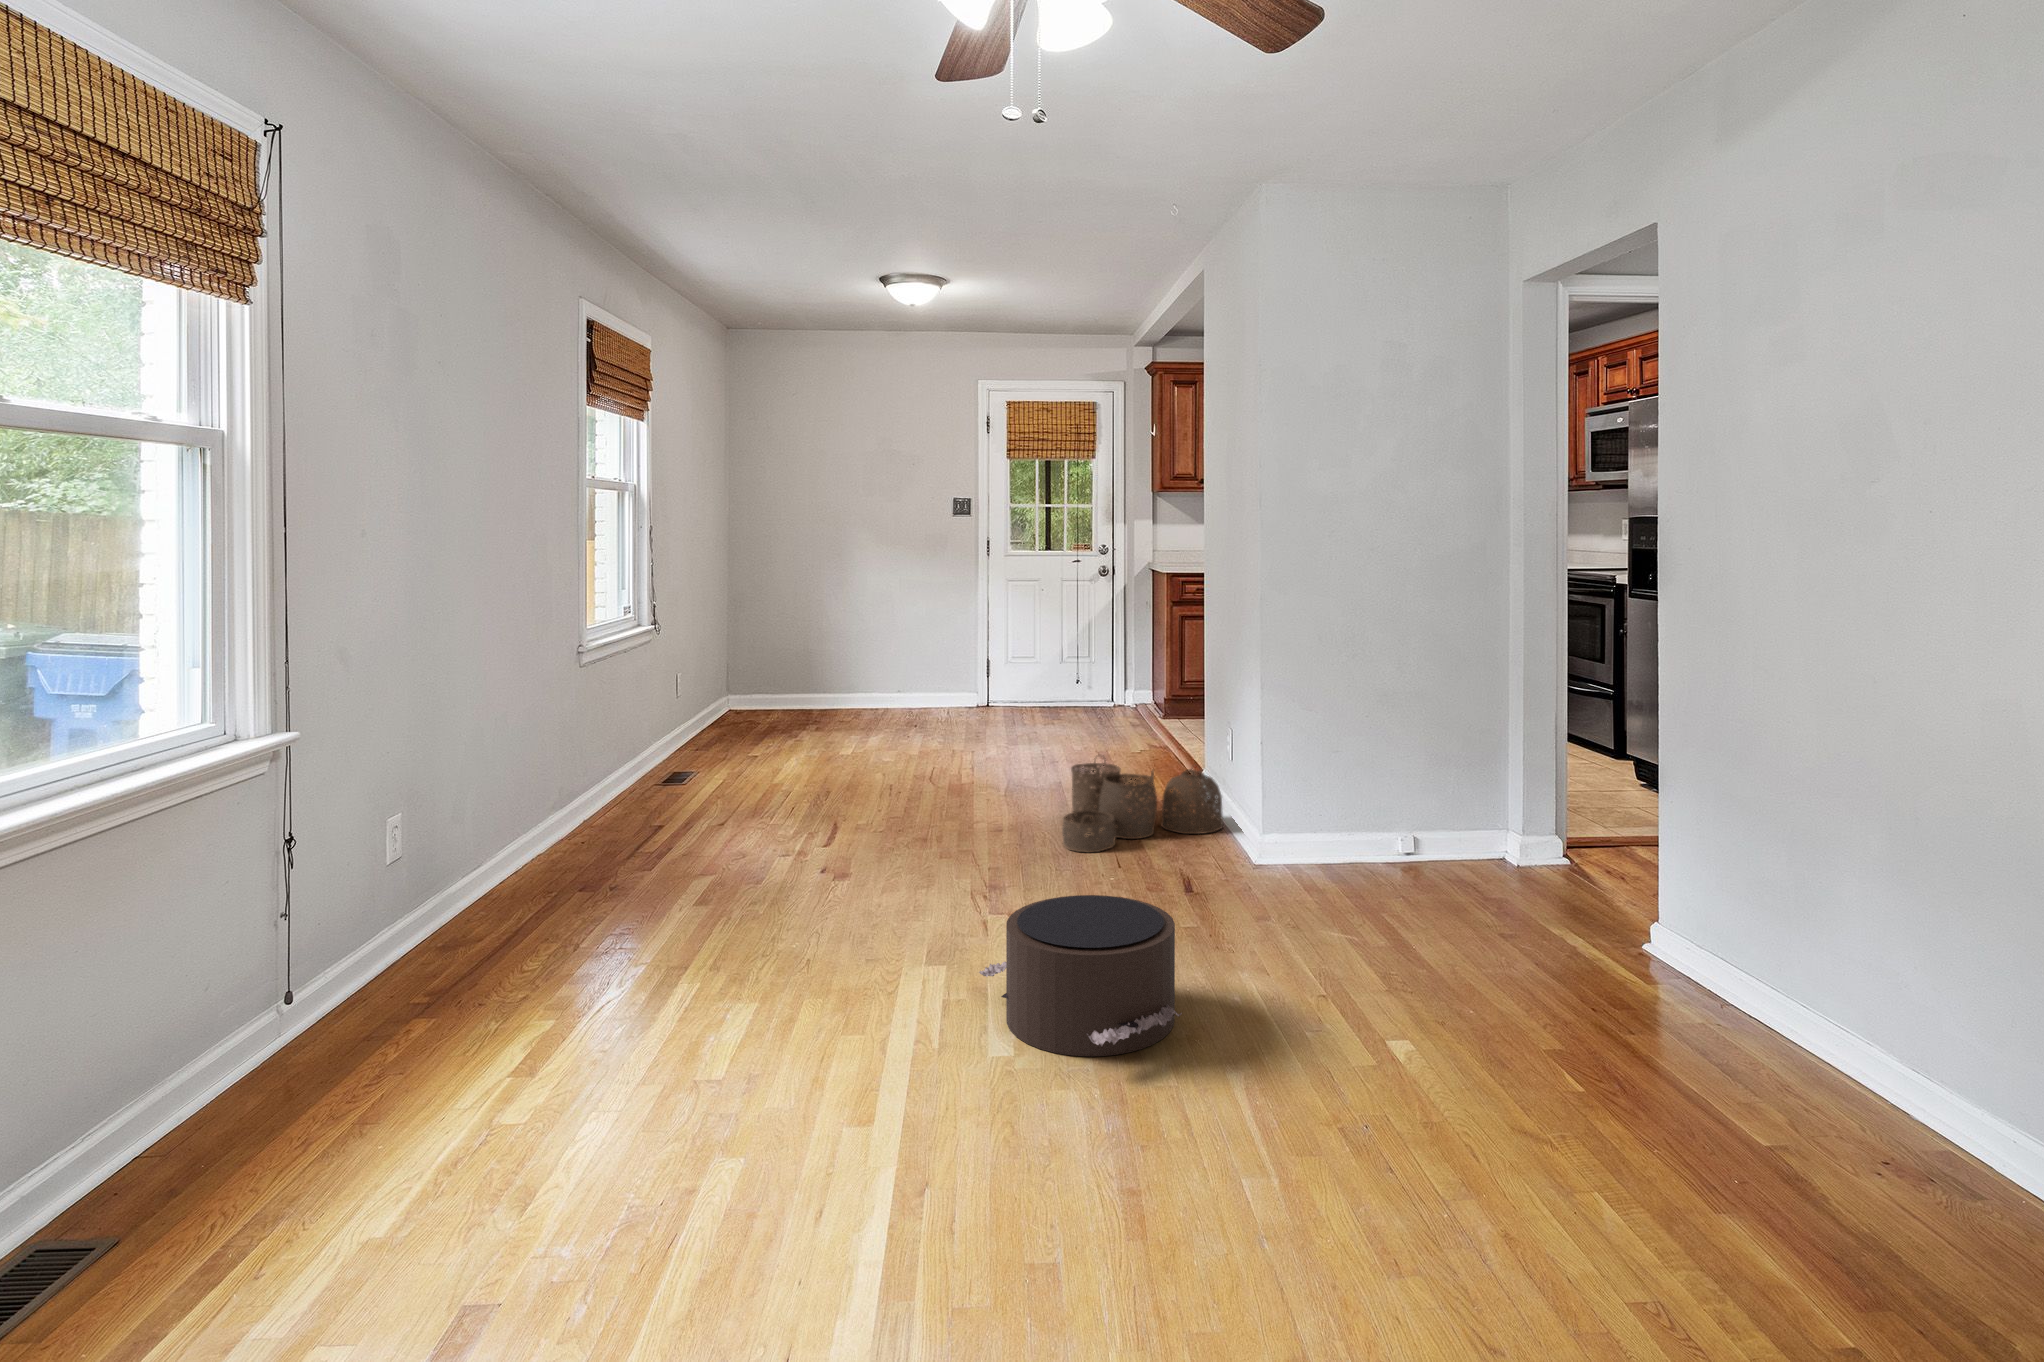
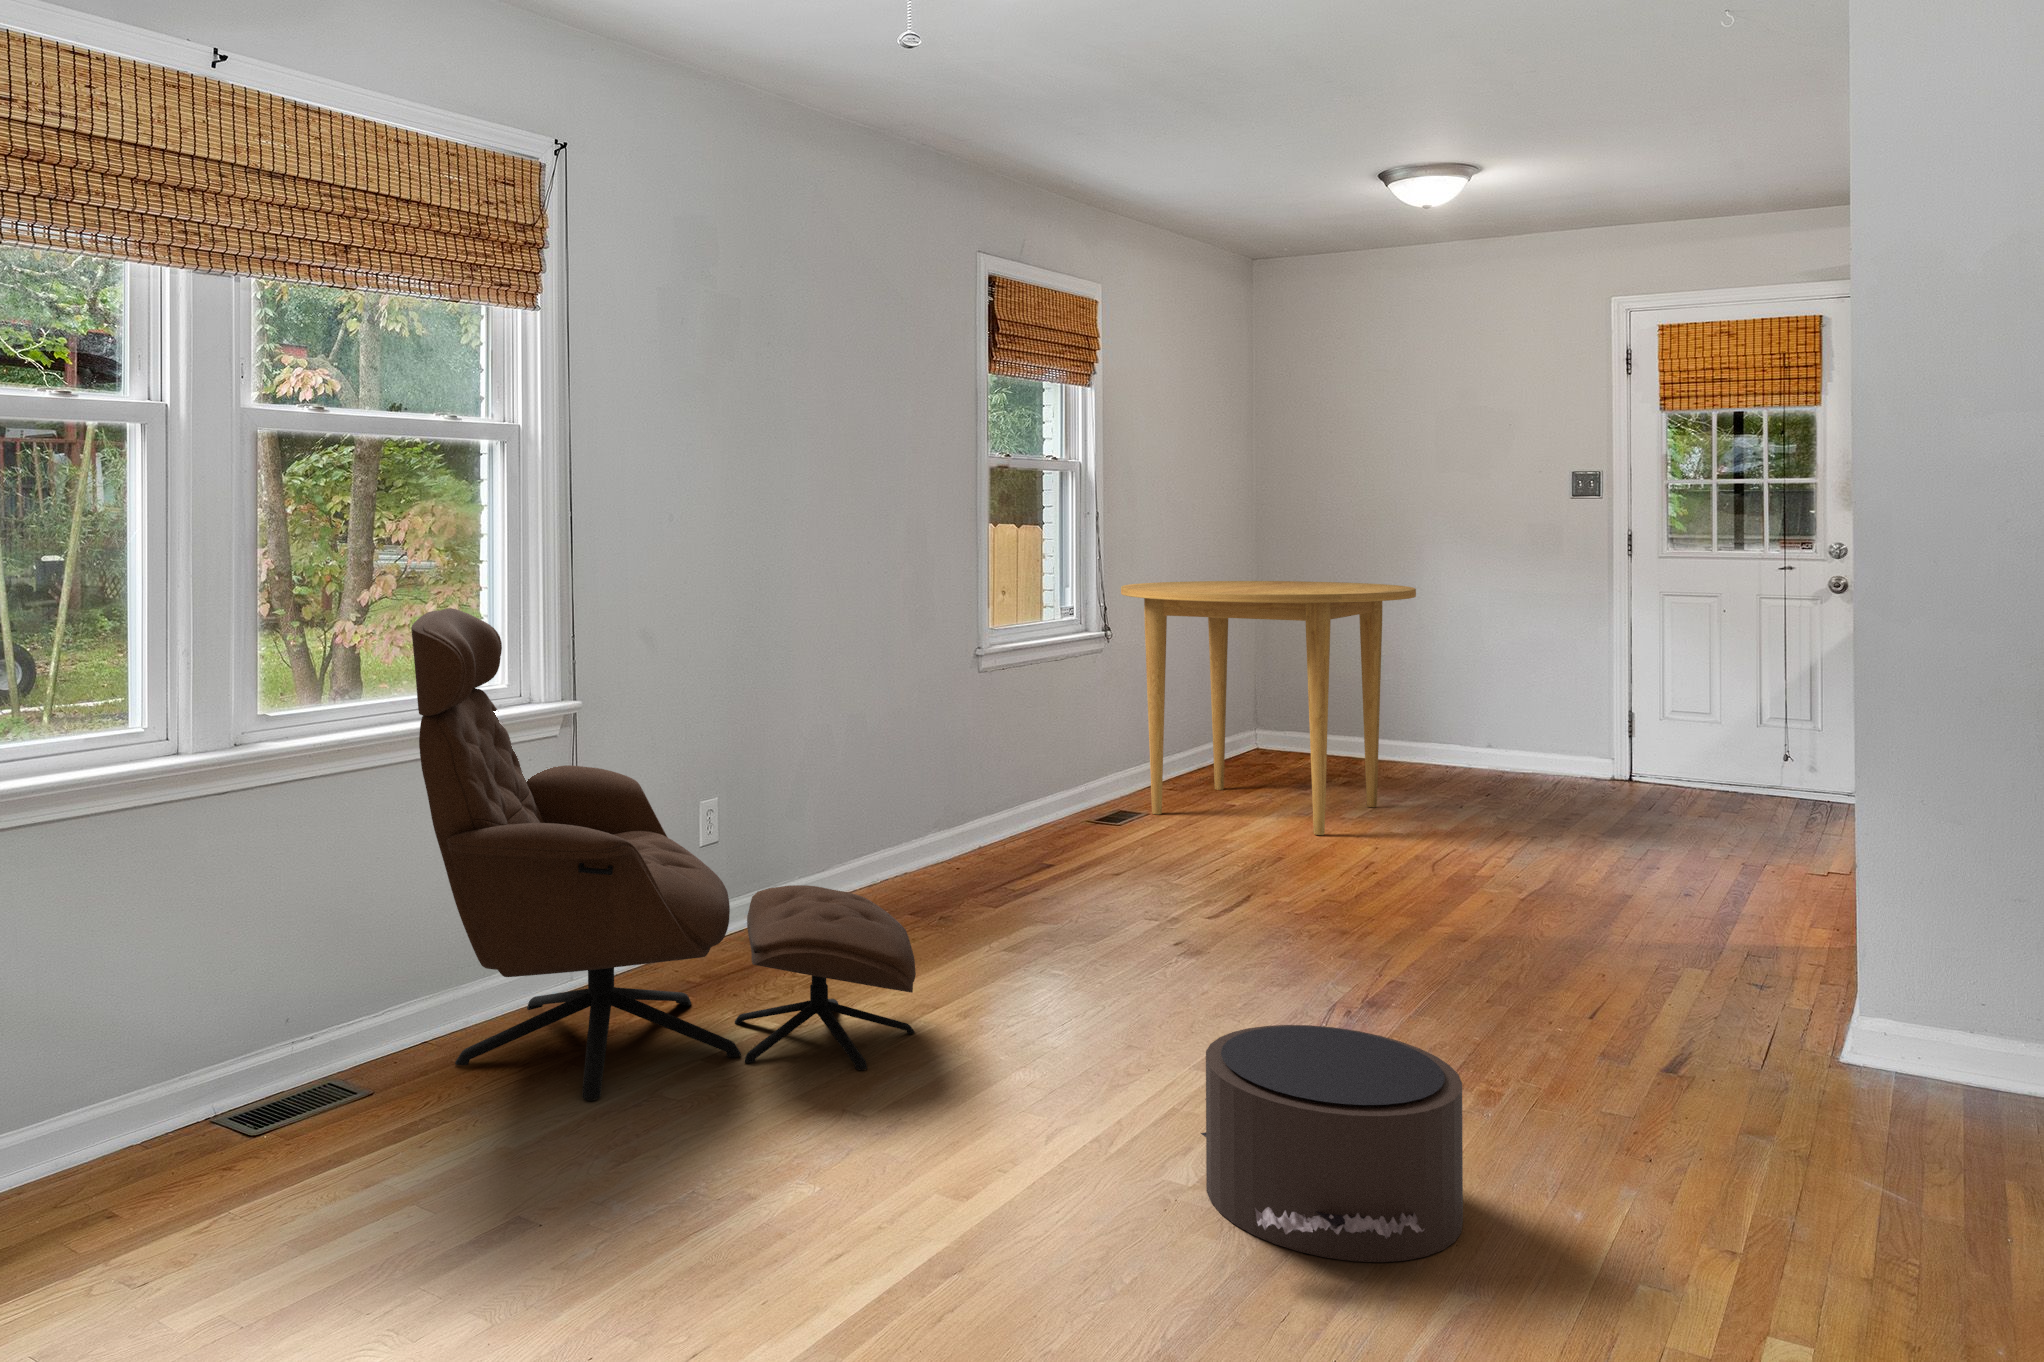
dining table: none [669,578,894,771] -> present [1121,581,1416,835]
lounge chair: none [136,641,720,1170] -> present [411,608,916,1100]
woven basket: present [1062,758,1223,853] -> none [1535,863,1868,1021]

